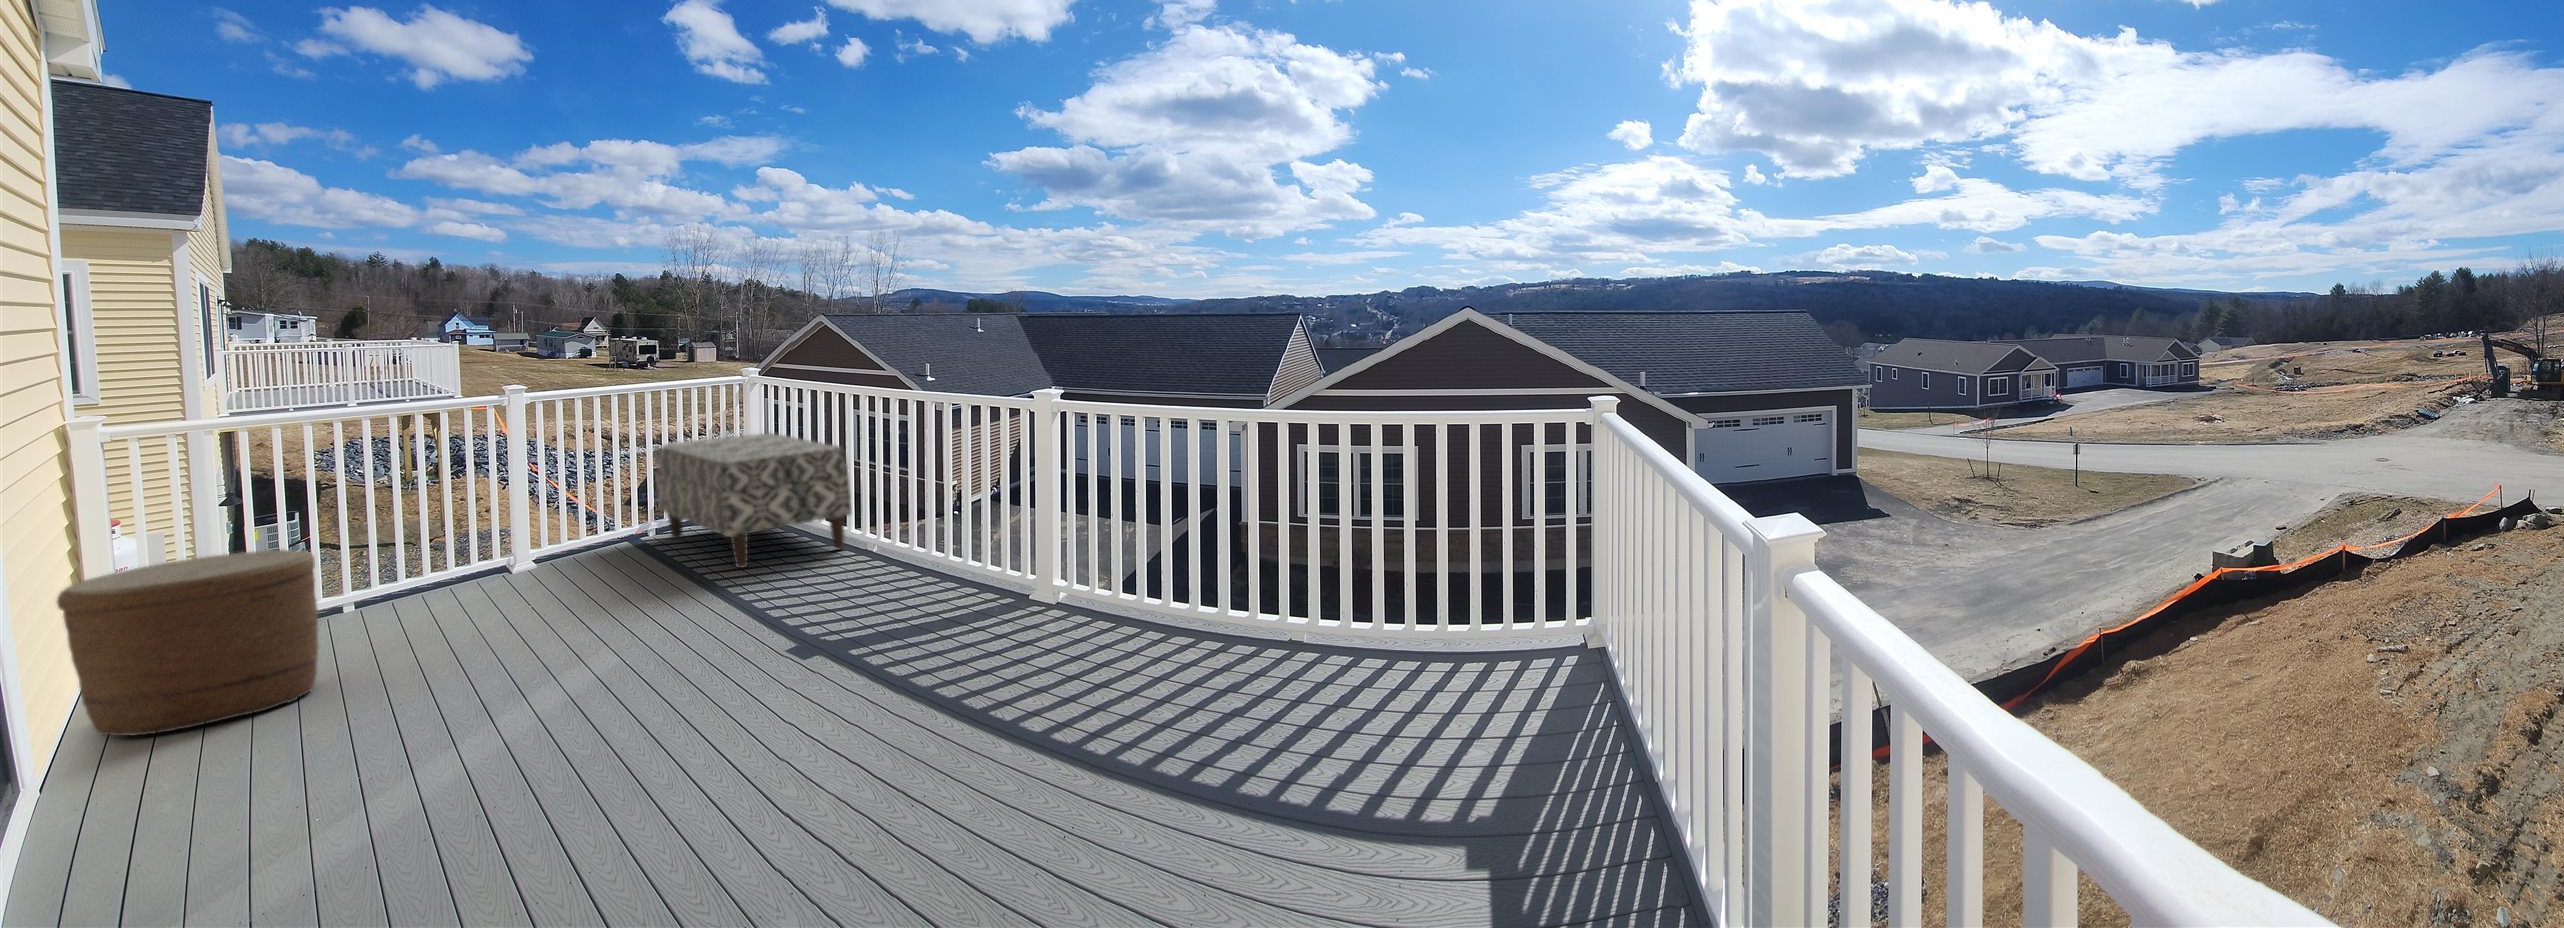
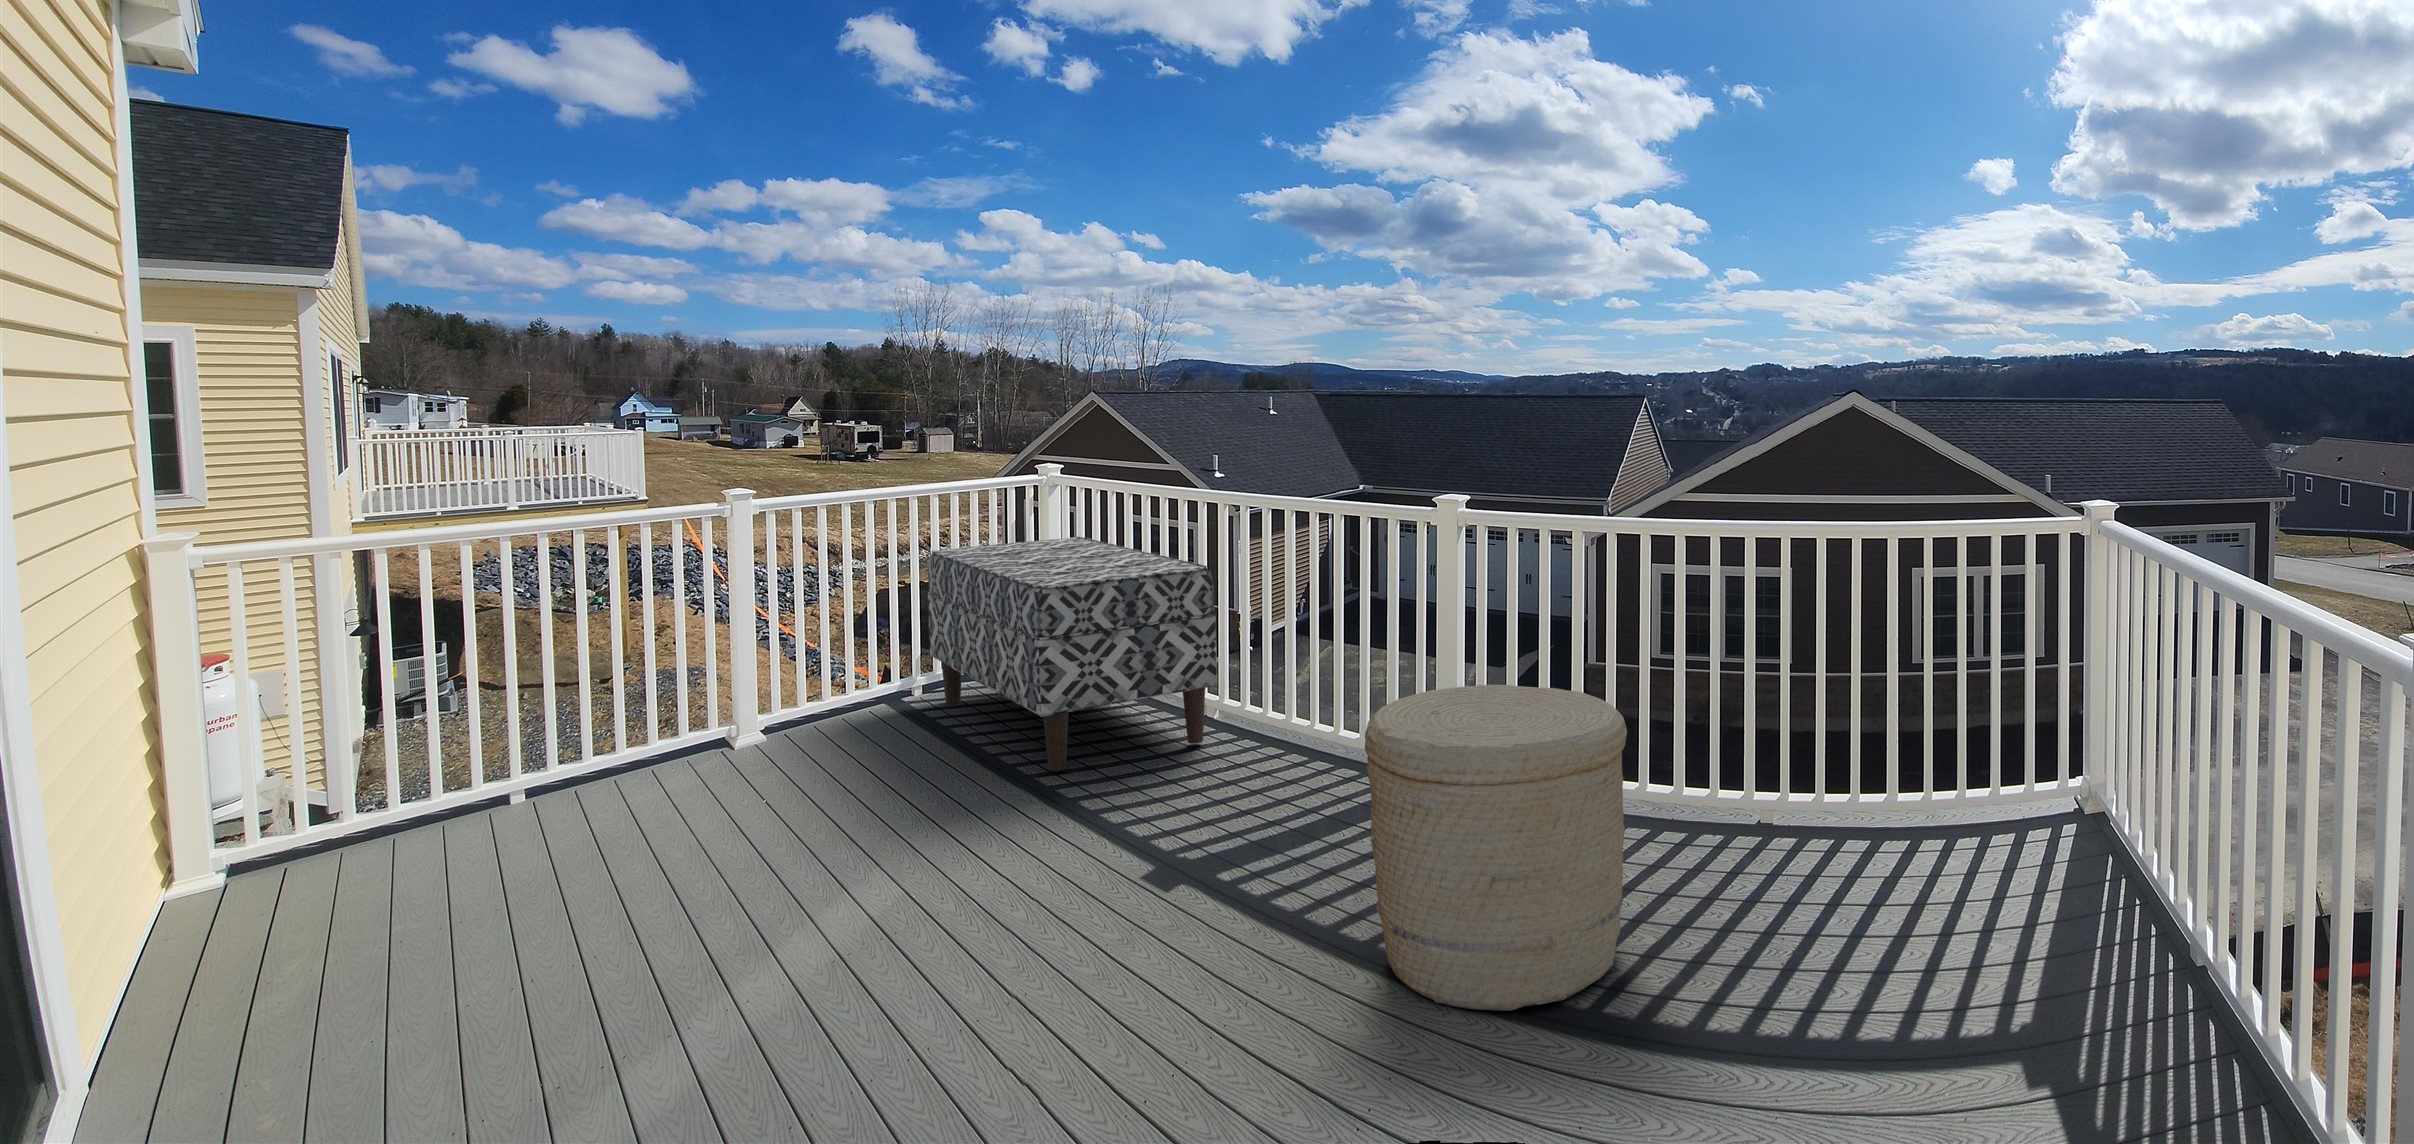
woven basket: present [57,550,319,736] -> present [1365,685,1627,1011]

